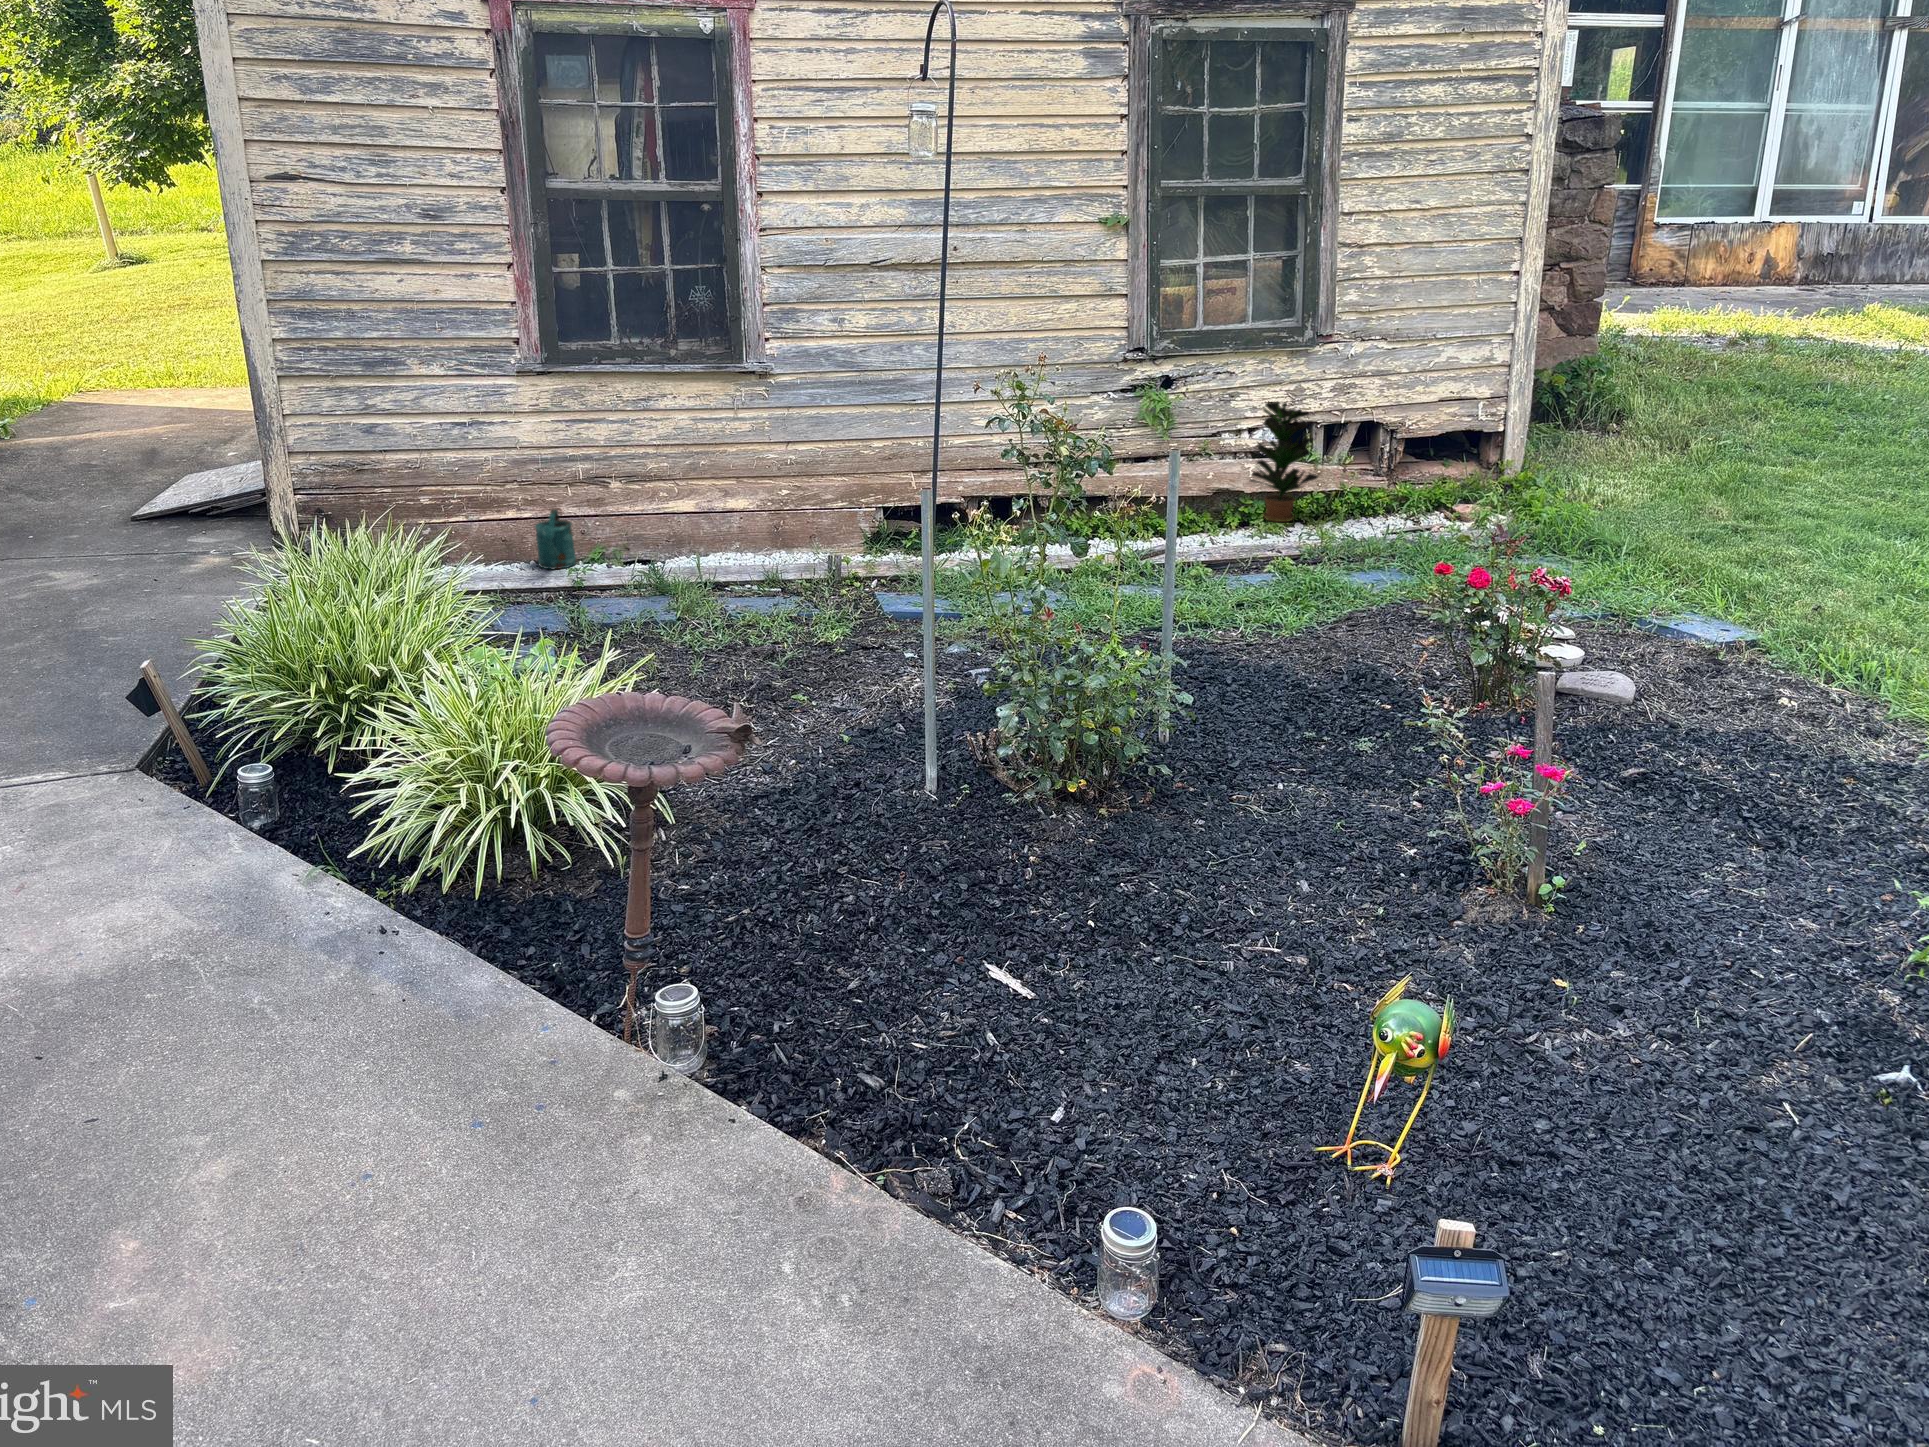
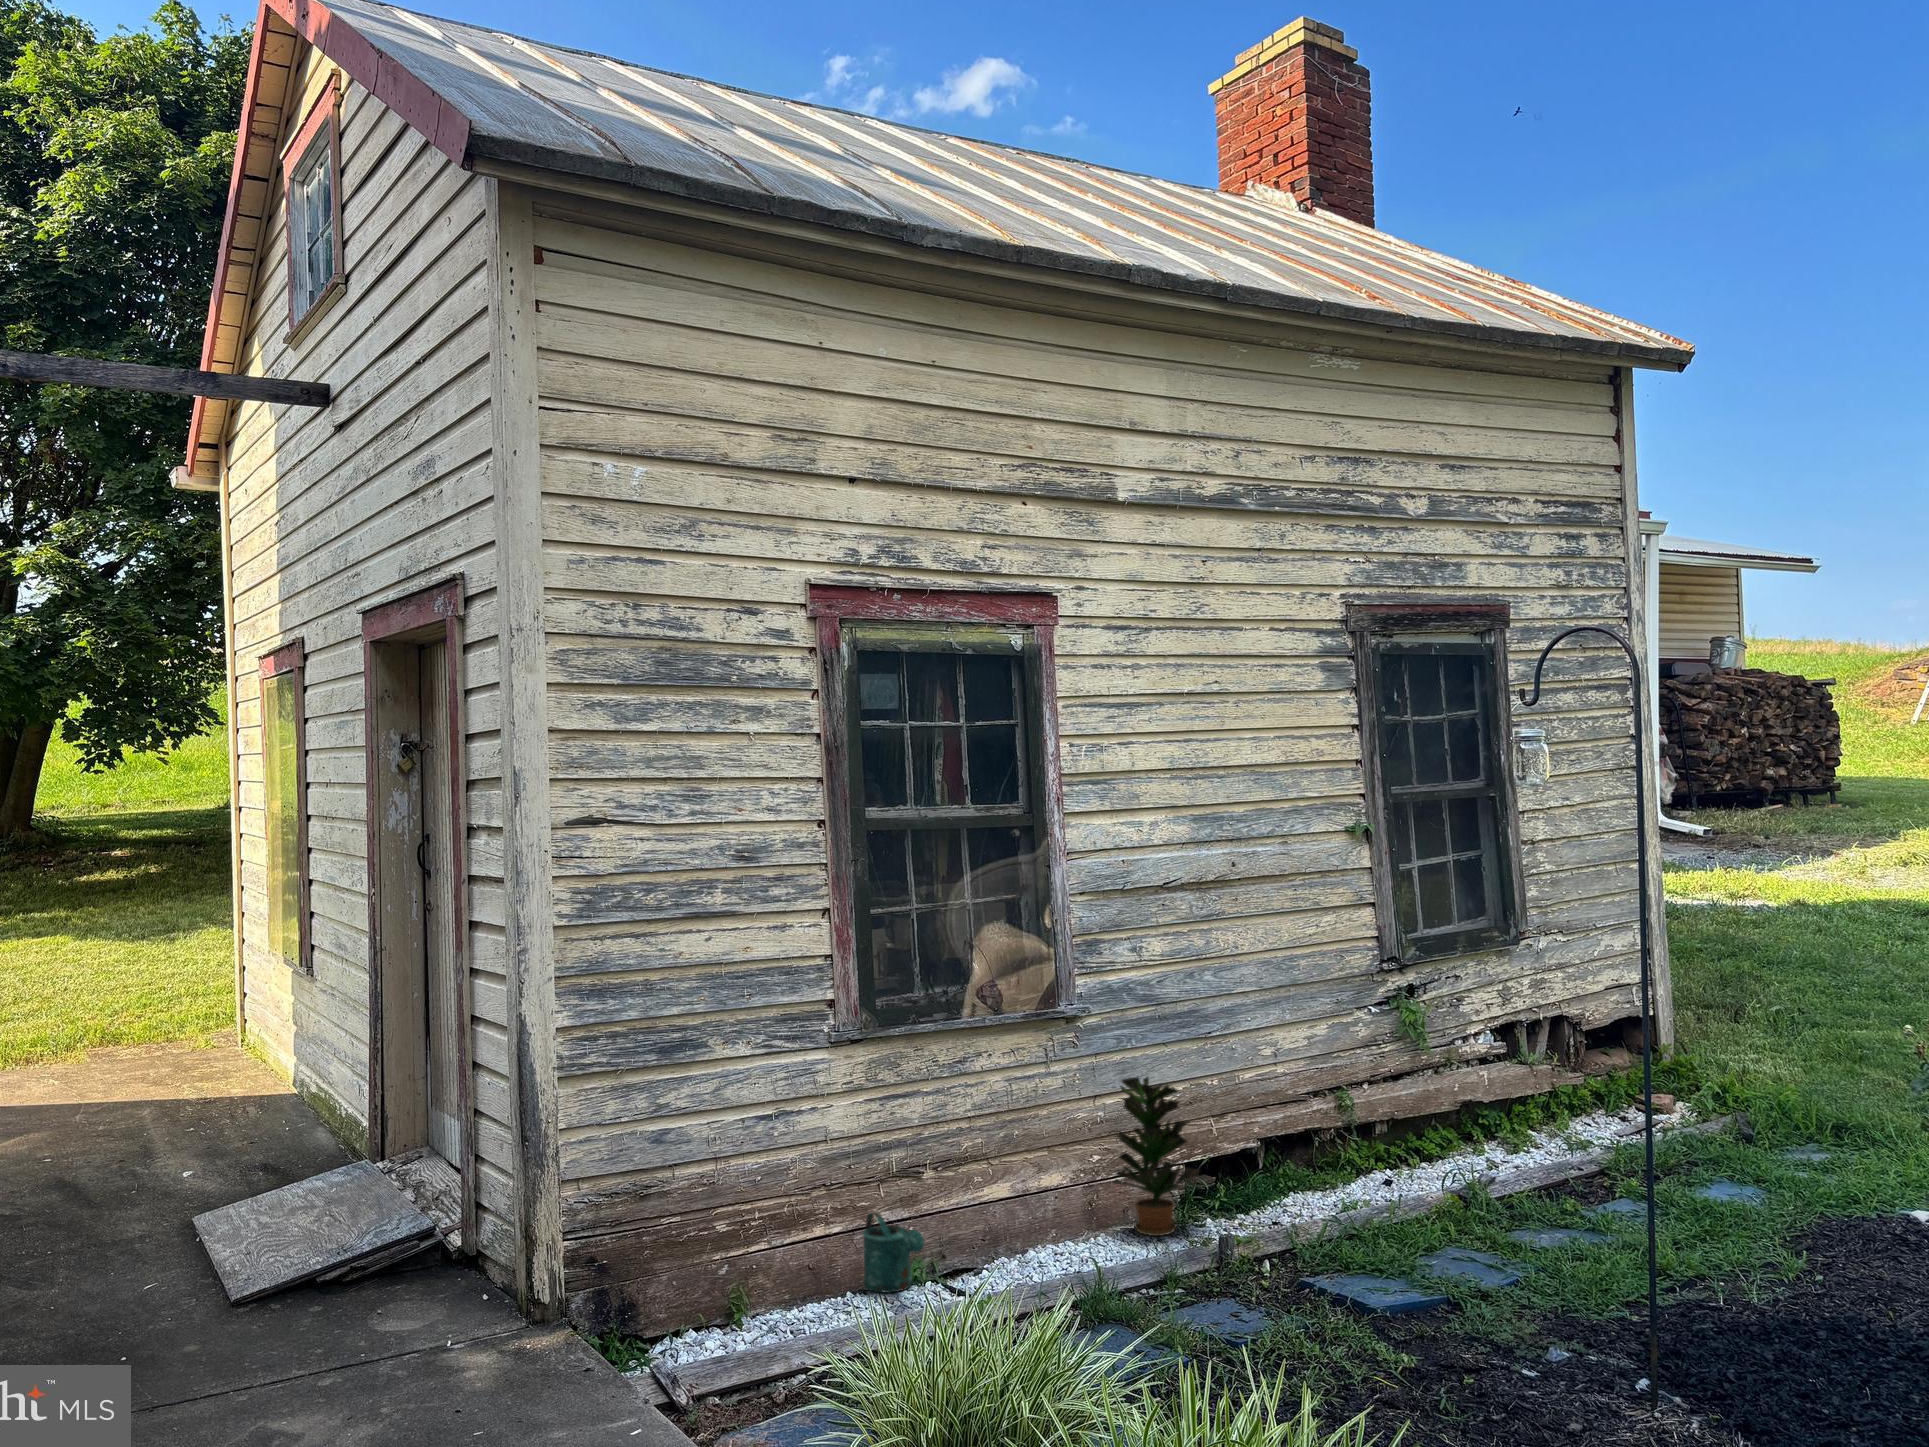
potted plant: present [1250,401,1318,522] -> present [1113,1077,1200,1236]

